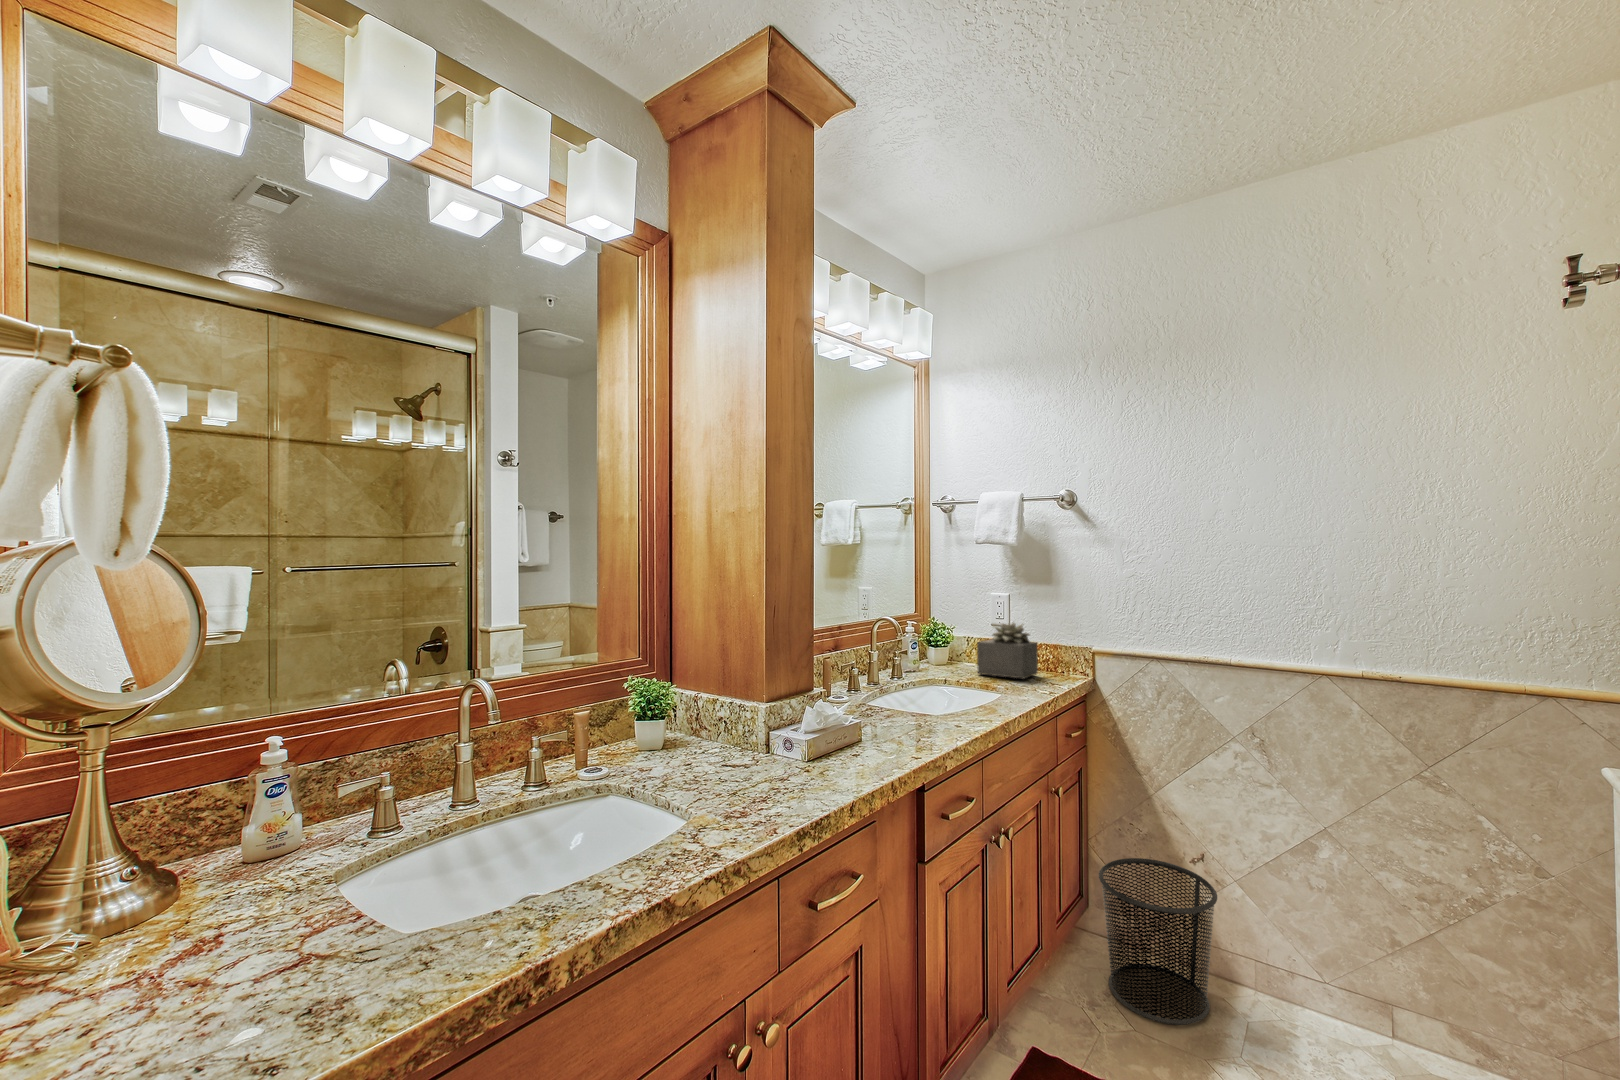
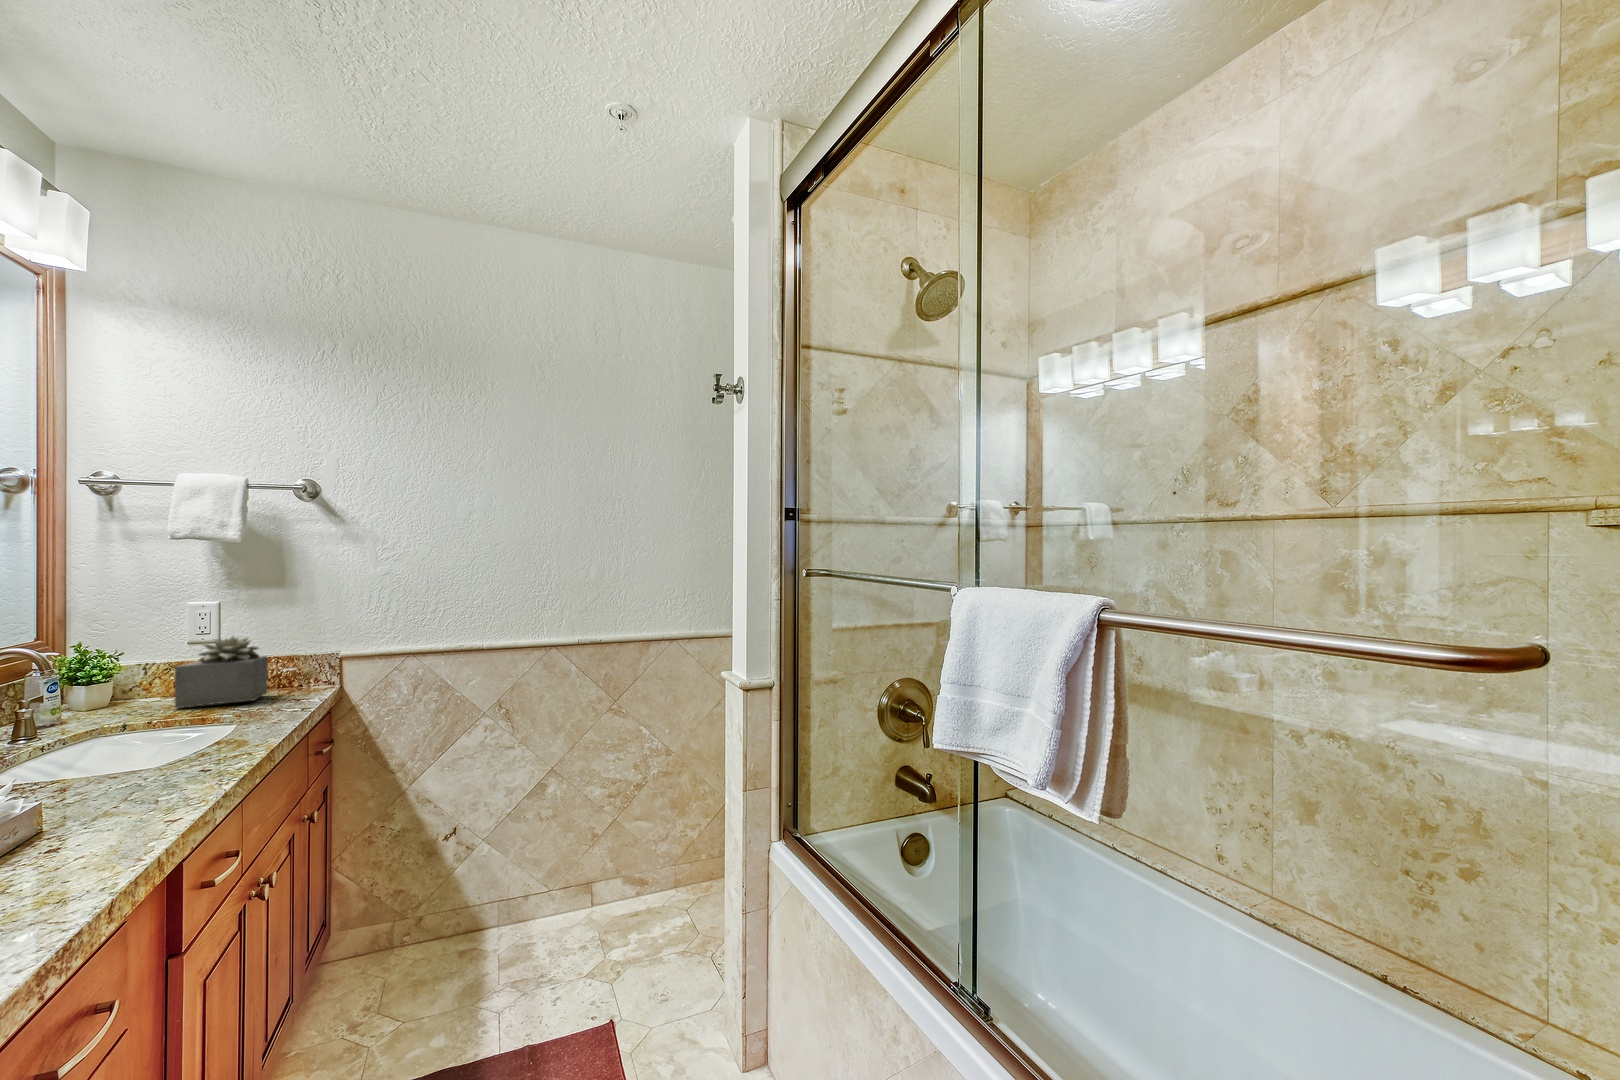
waste bin: present [1099,858,1217,1025] -> none [357,844,477,1007]

